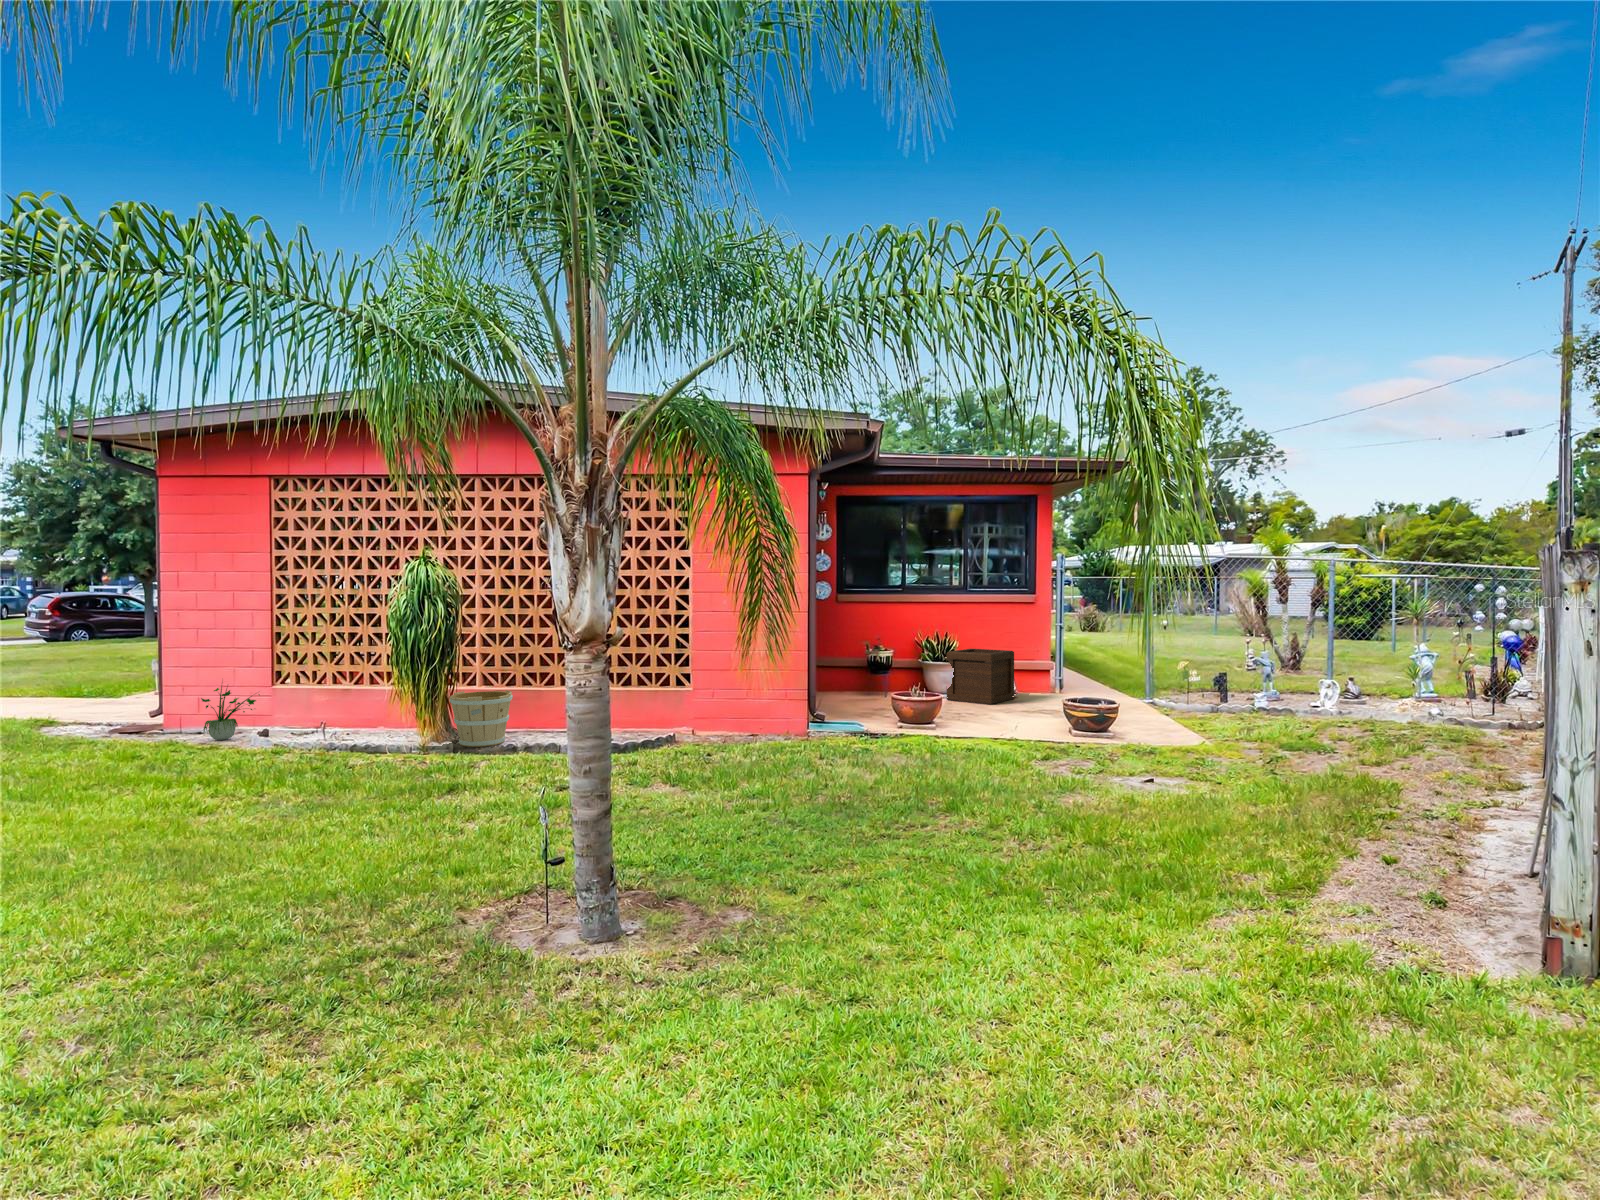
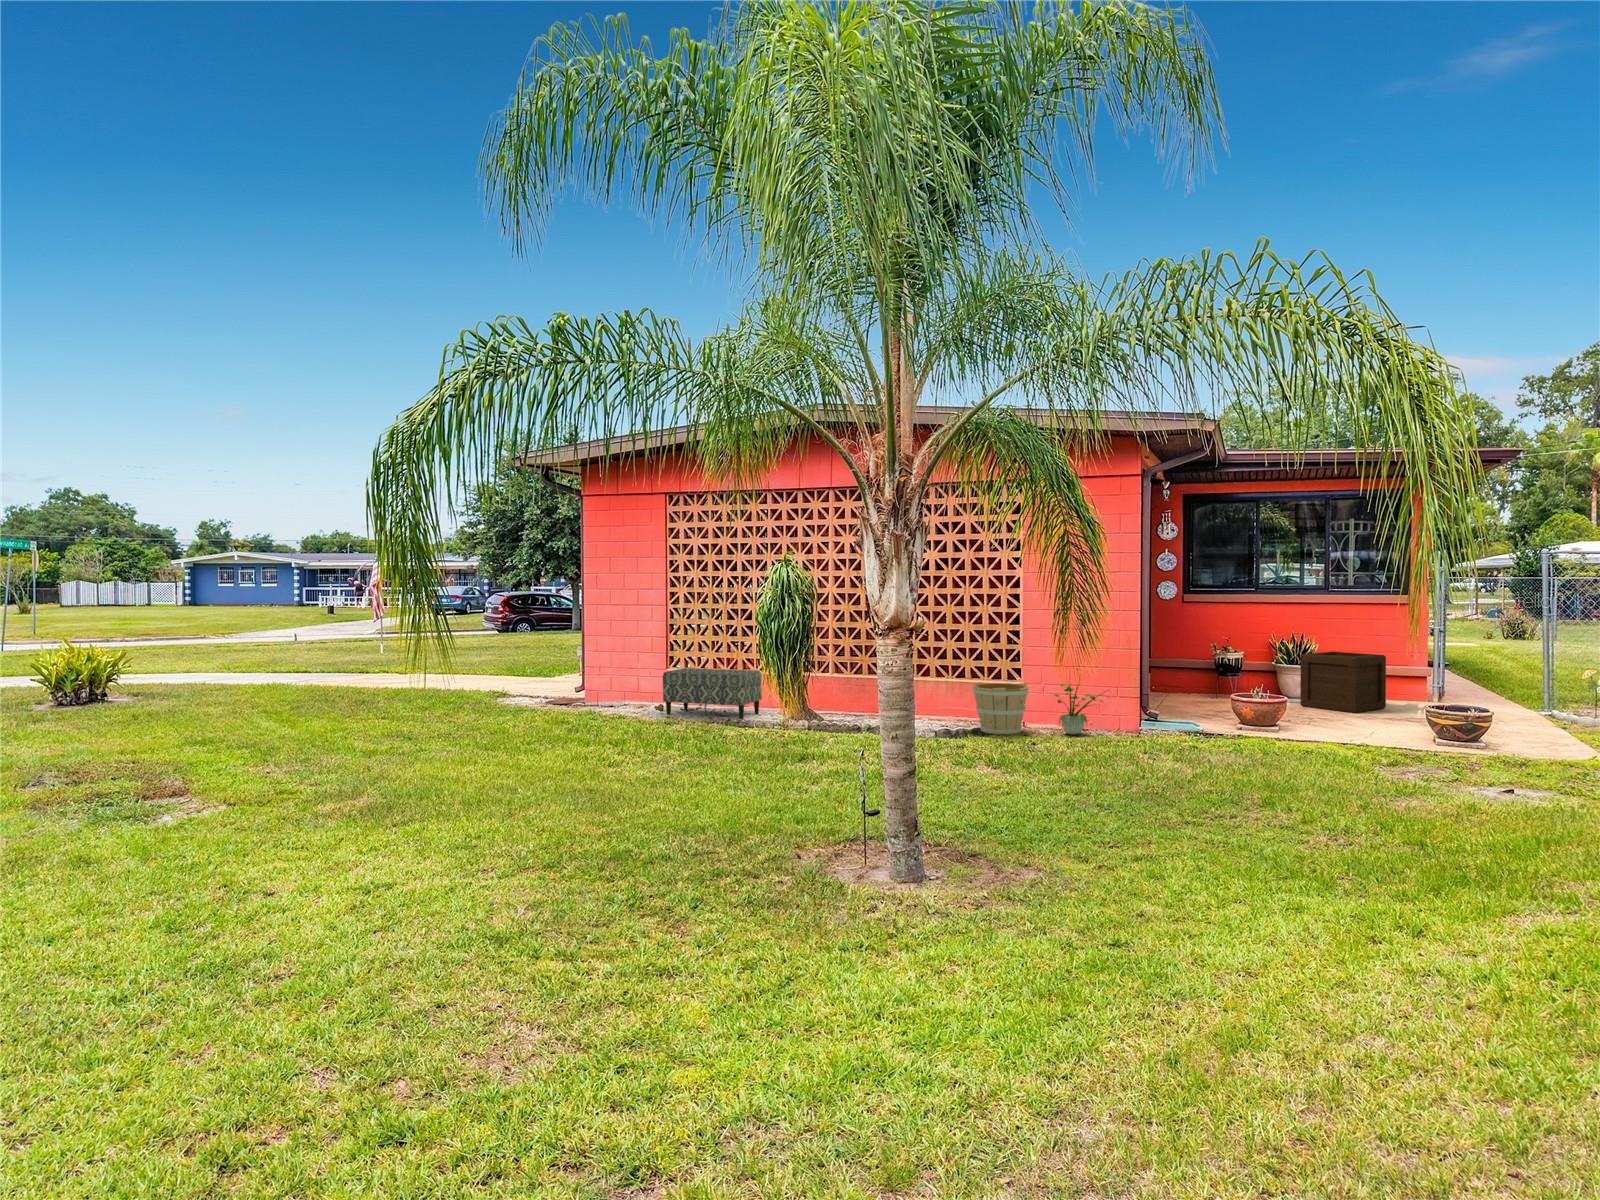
potted plant: present [201,686,260,740] -> present [1054,683,1109,735]
bench: none [259,686,394,745] -> present [663,668,762,719]
wooden bucket: present [450,690,513,747] -> present [973,683,1029,735]

